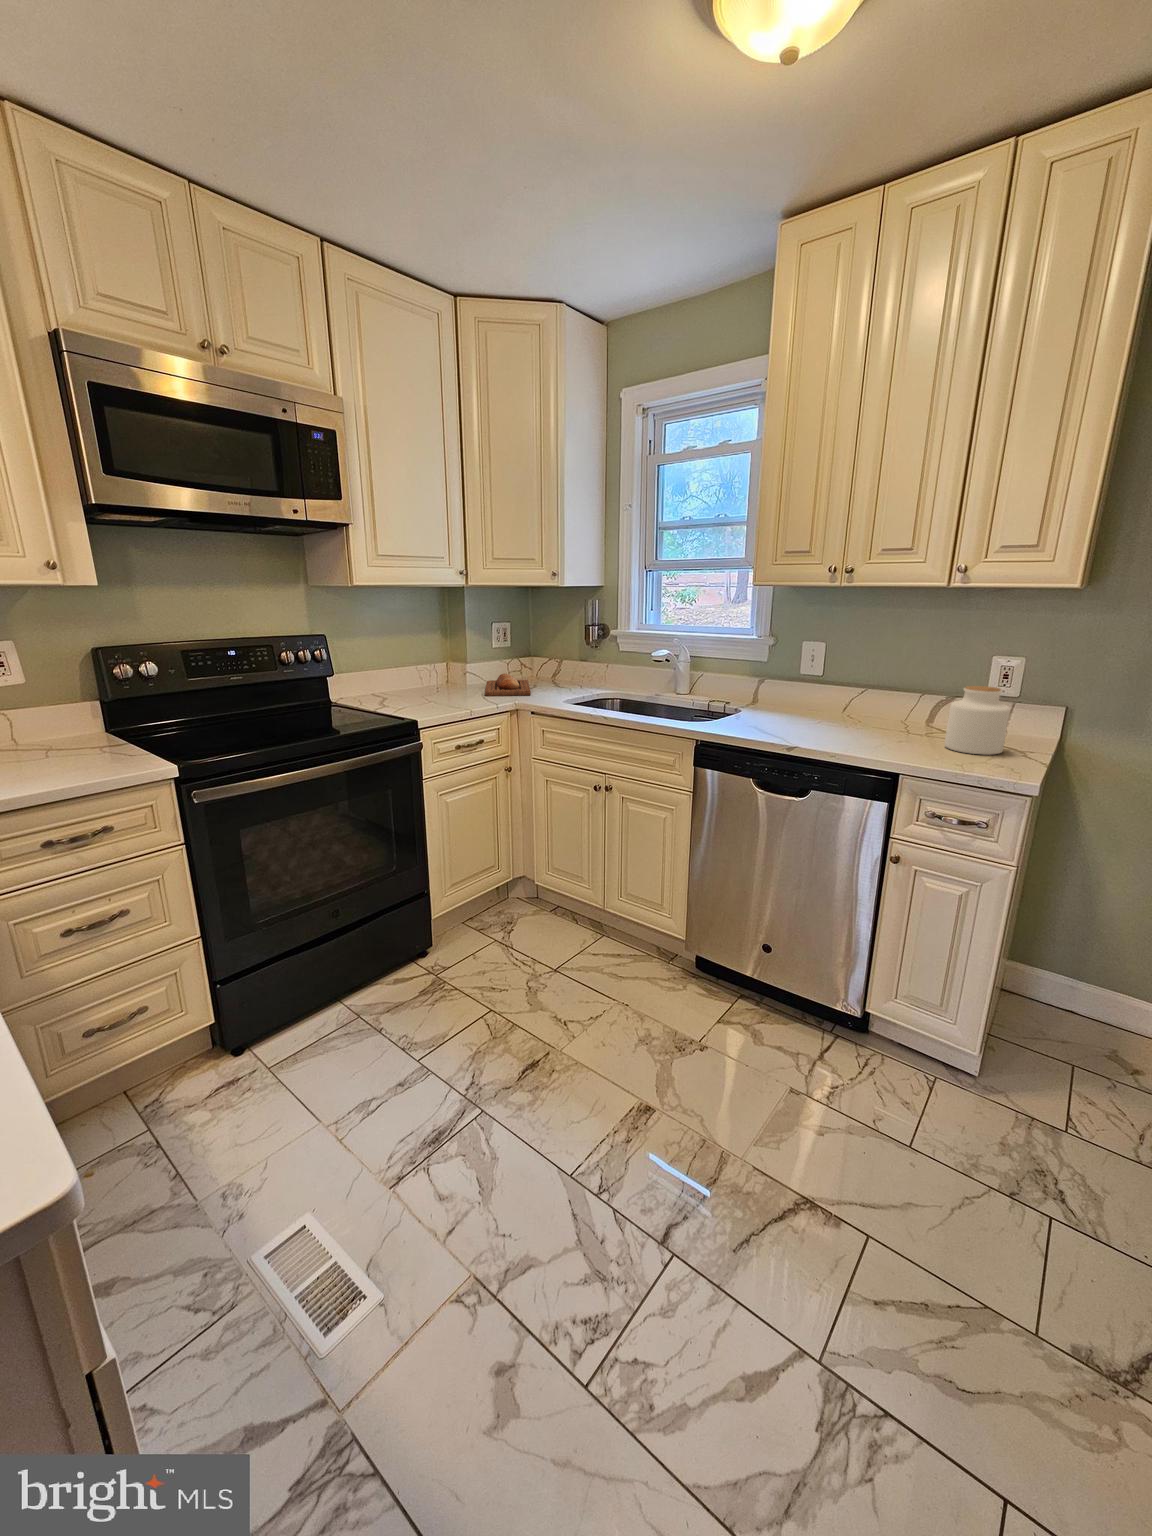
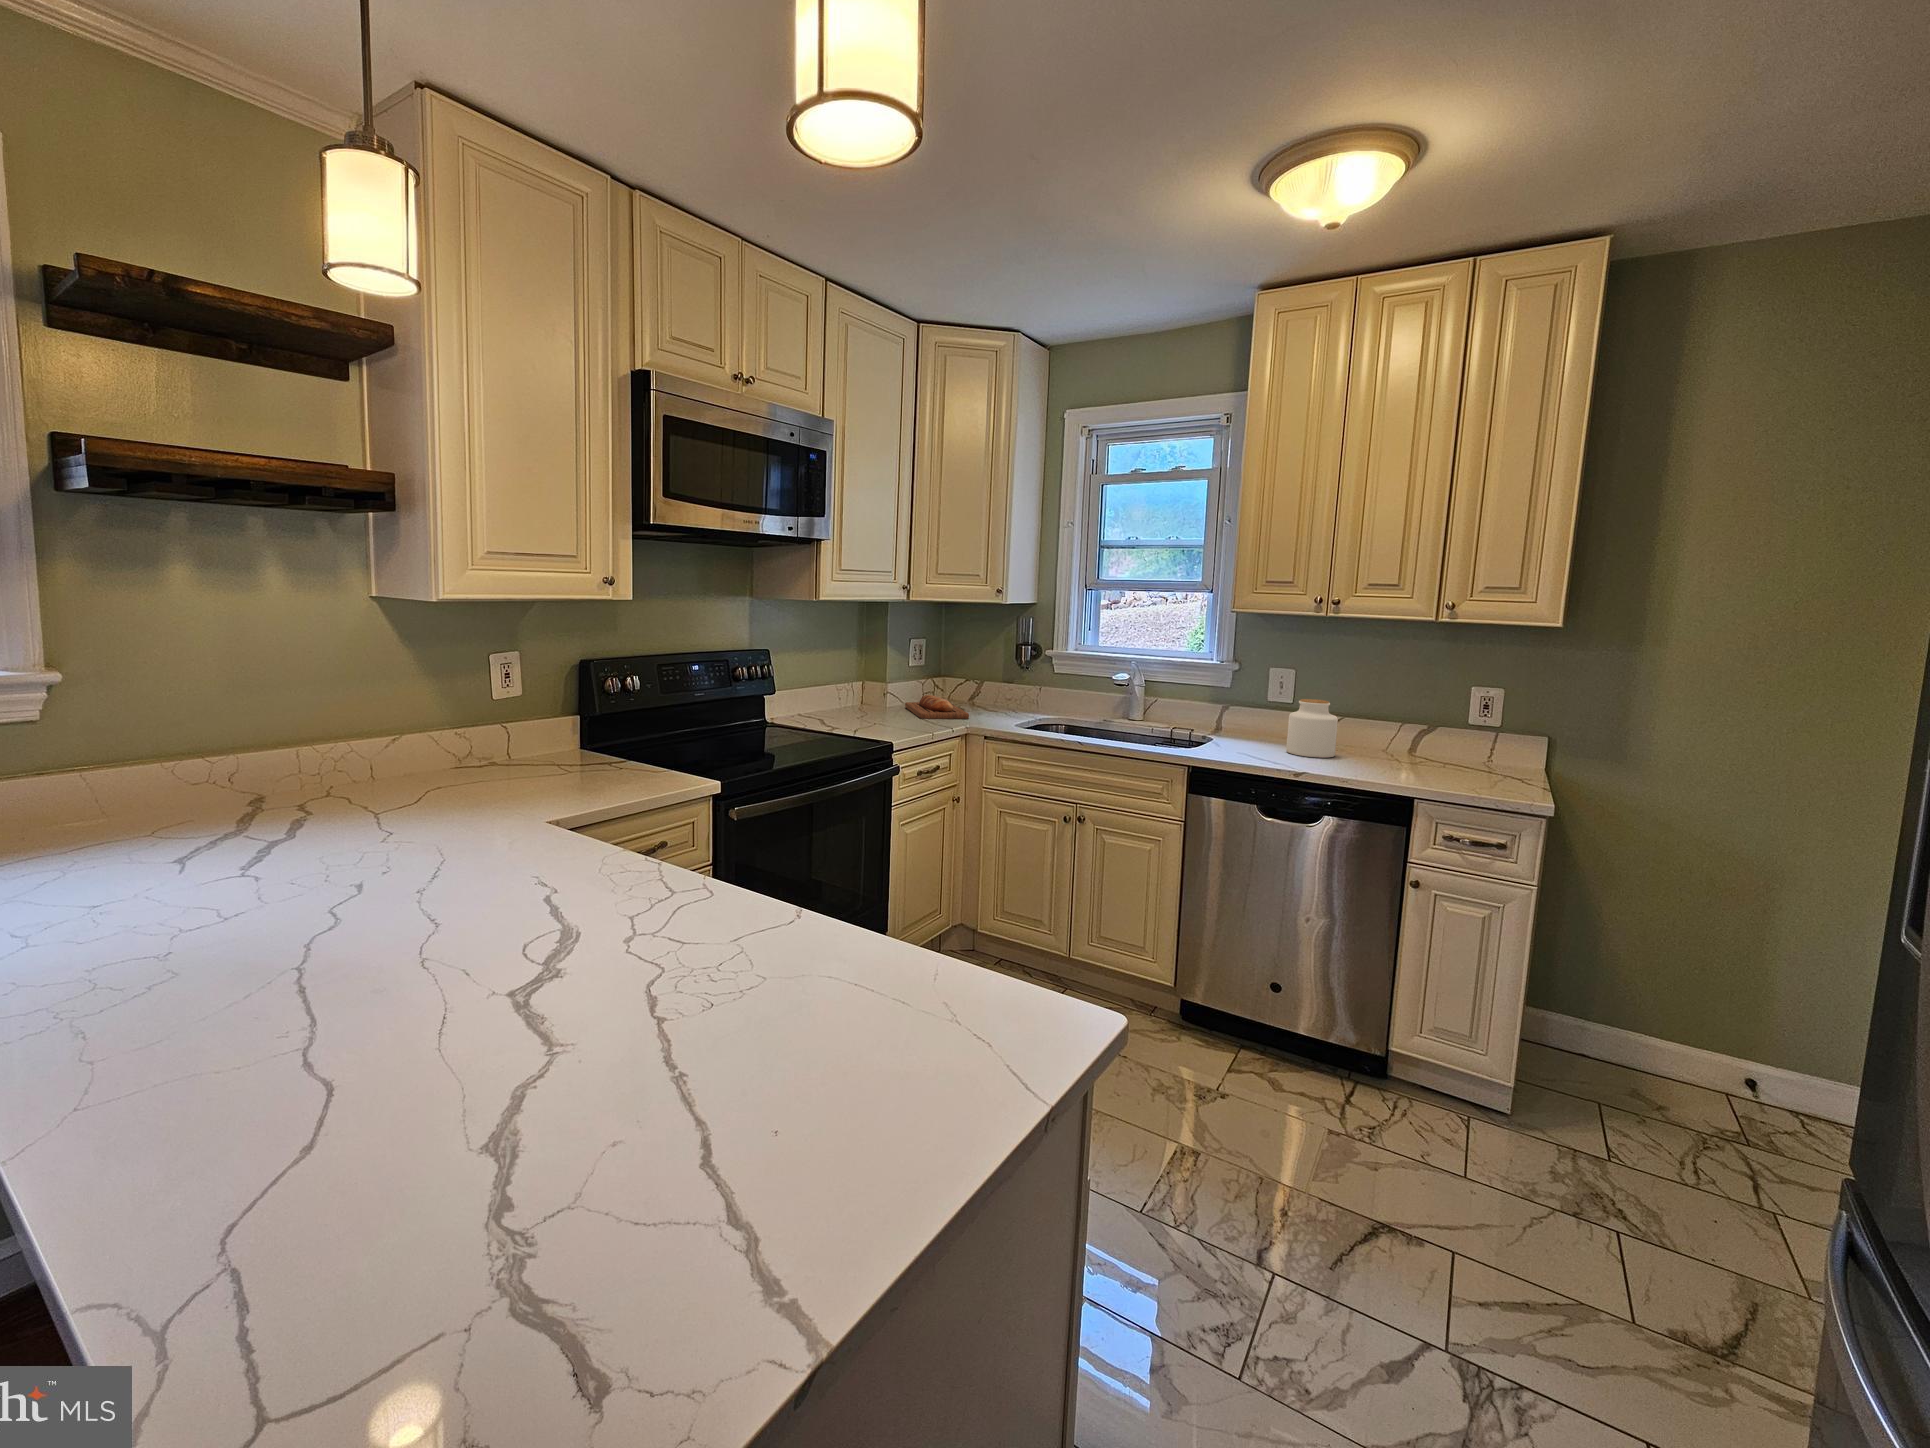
jar: present [945,686,1010,755] -> present [1286,699,1338,758]

